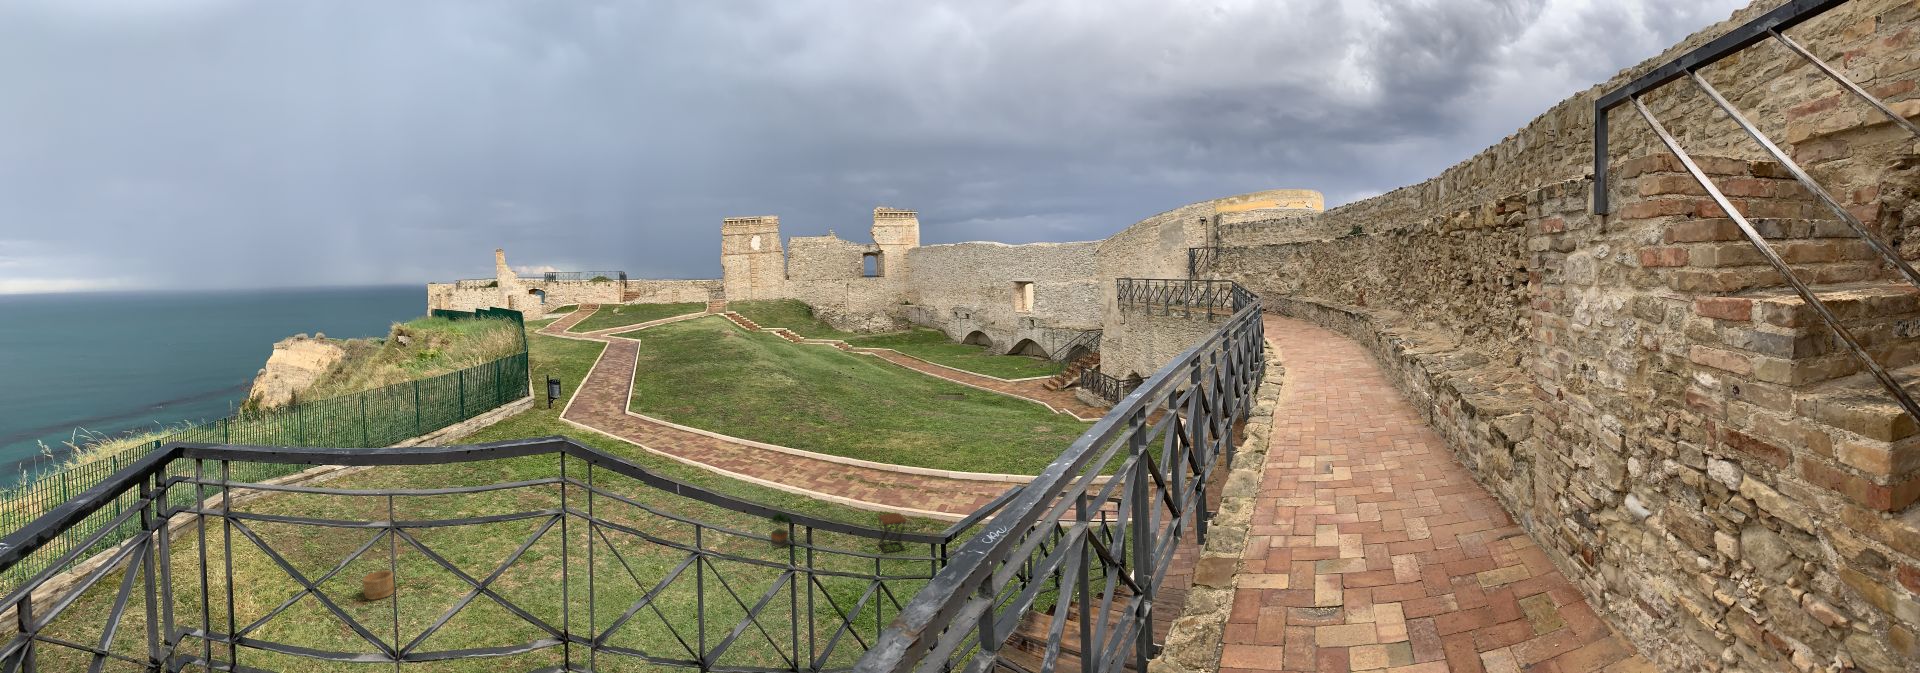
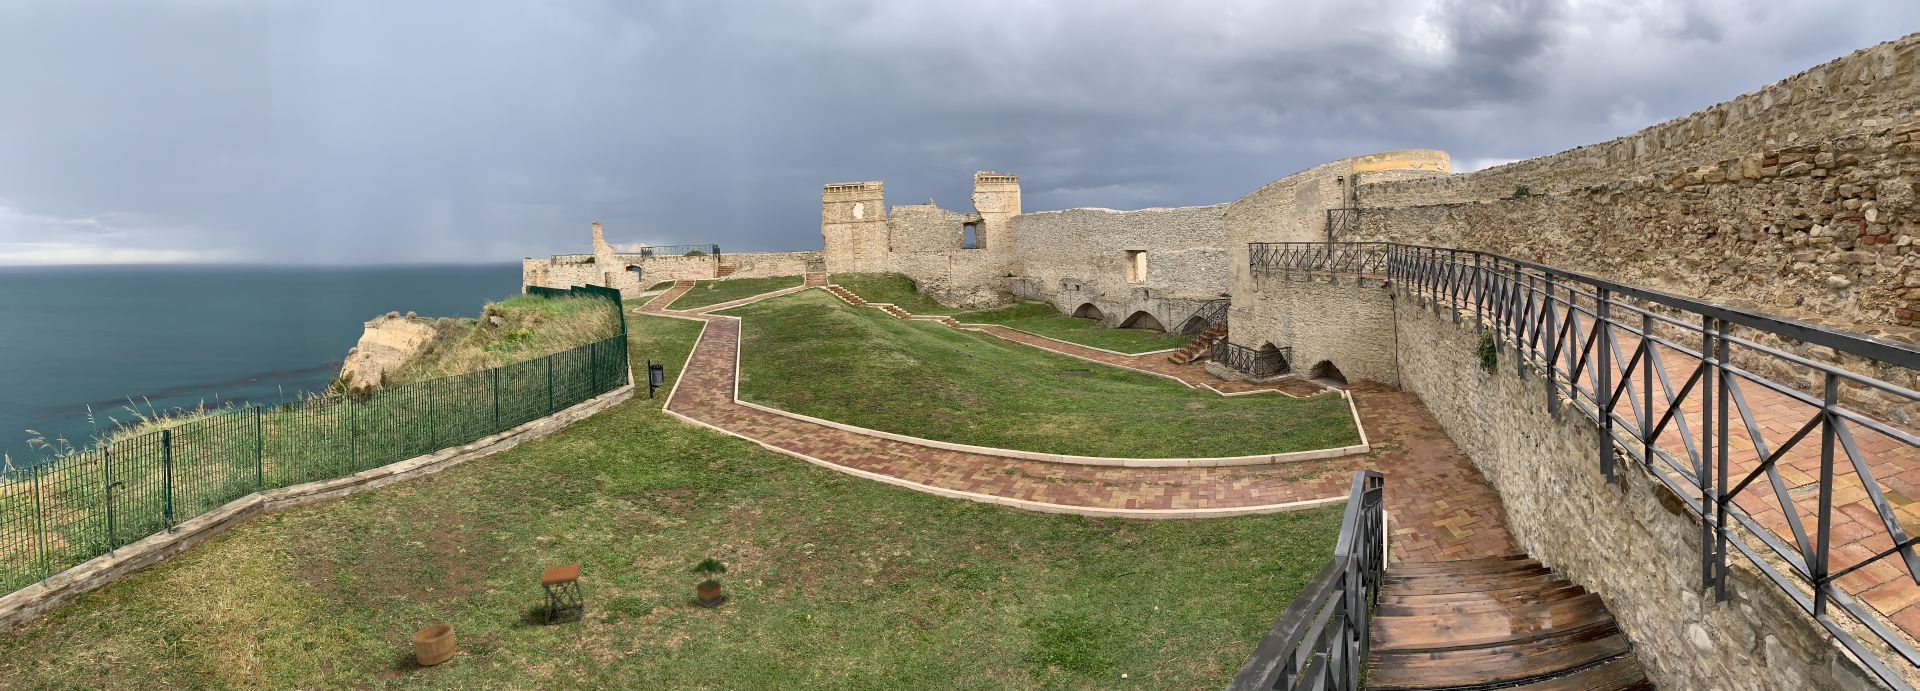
potted tree: present [769,513,793,548] -> present [692,558,727,608]
stool: present [878,513,906,553] -> present [541,564,584,625]

